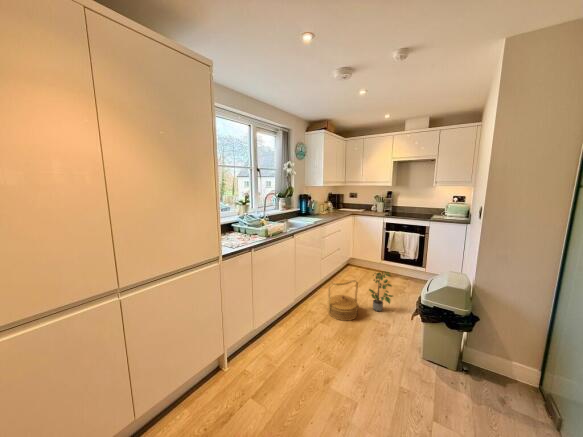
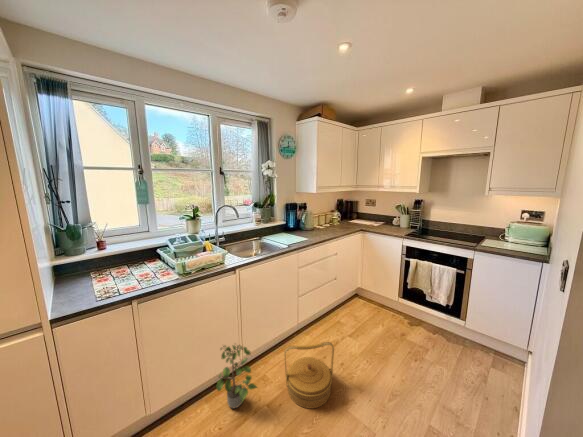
potted plant: present [369,272,392,311] -> present [216,345,257,408]

